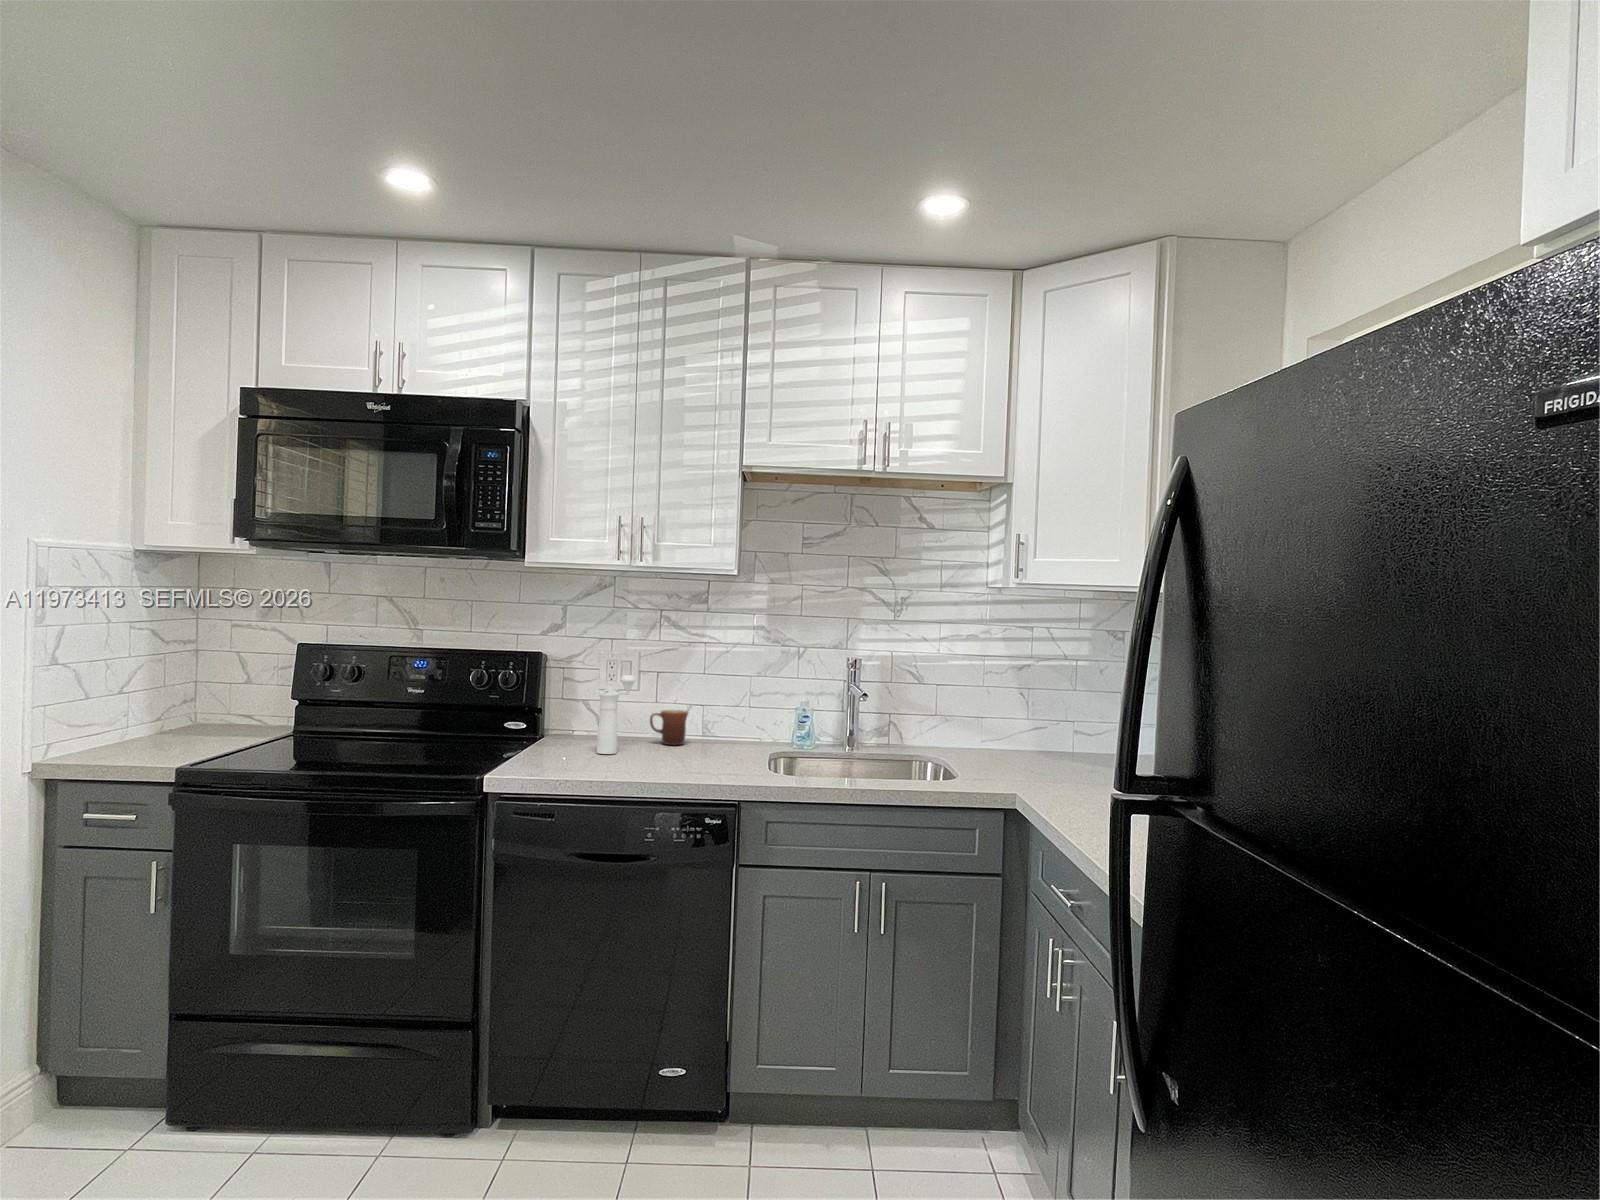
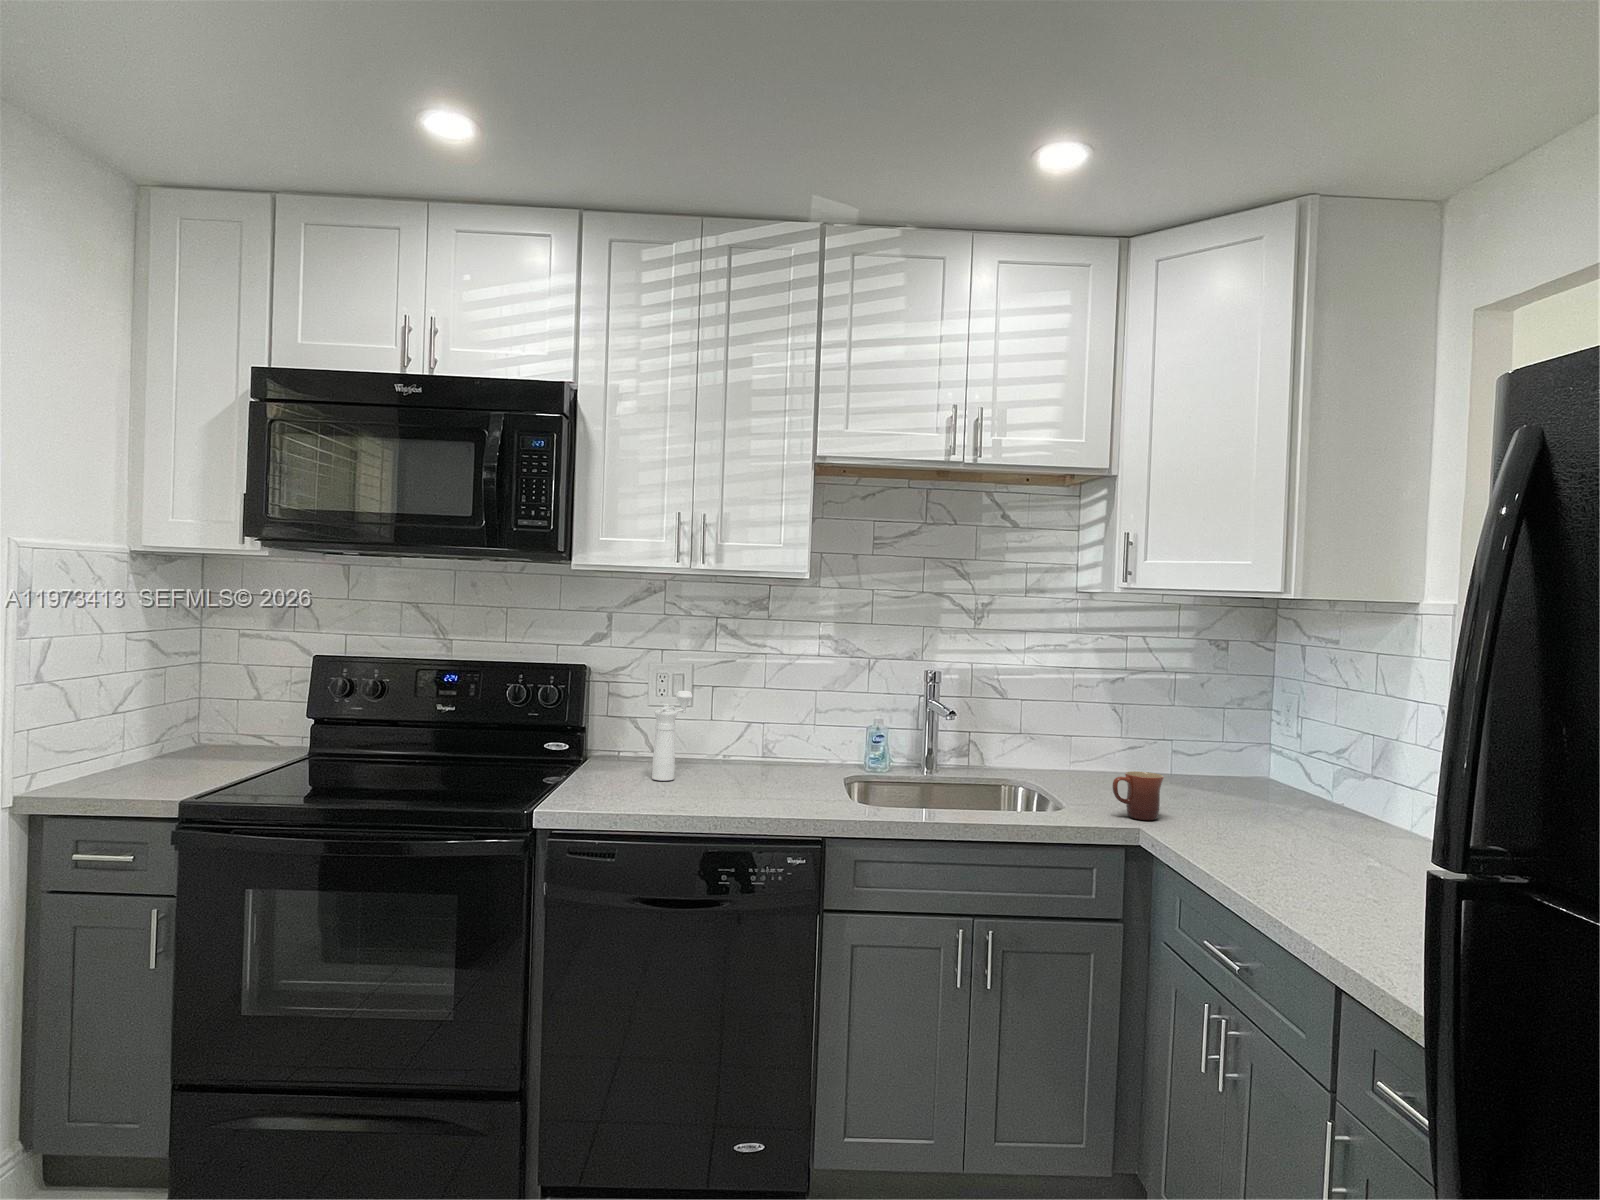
mug: present [650,710,688,745] -> present [1113,771,1164,820]

